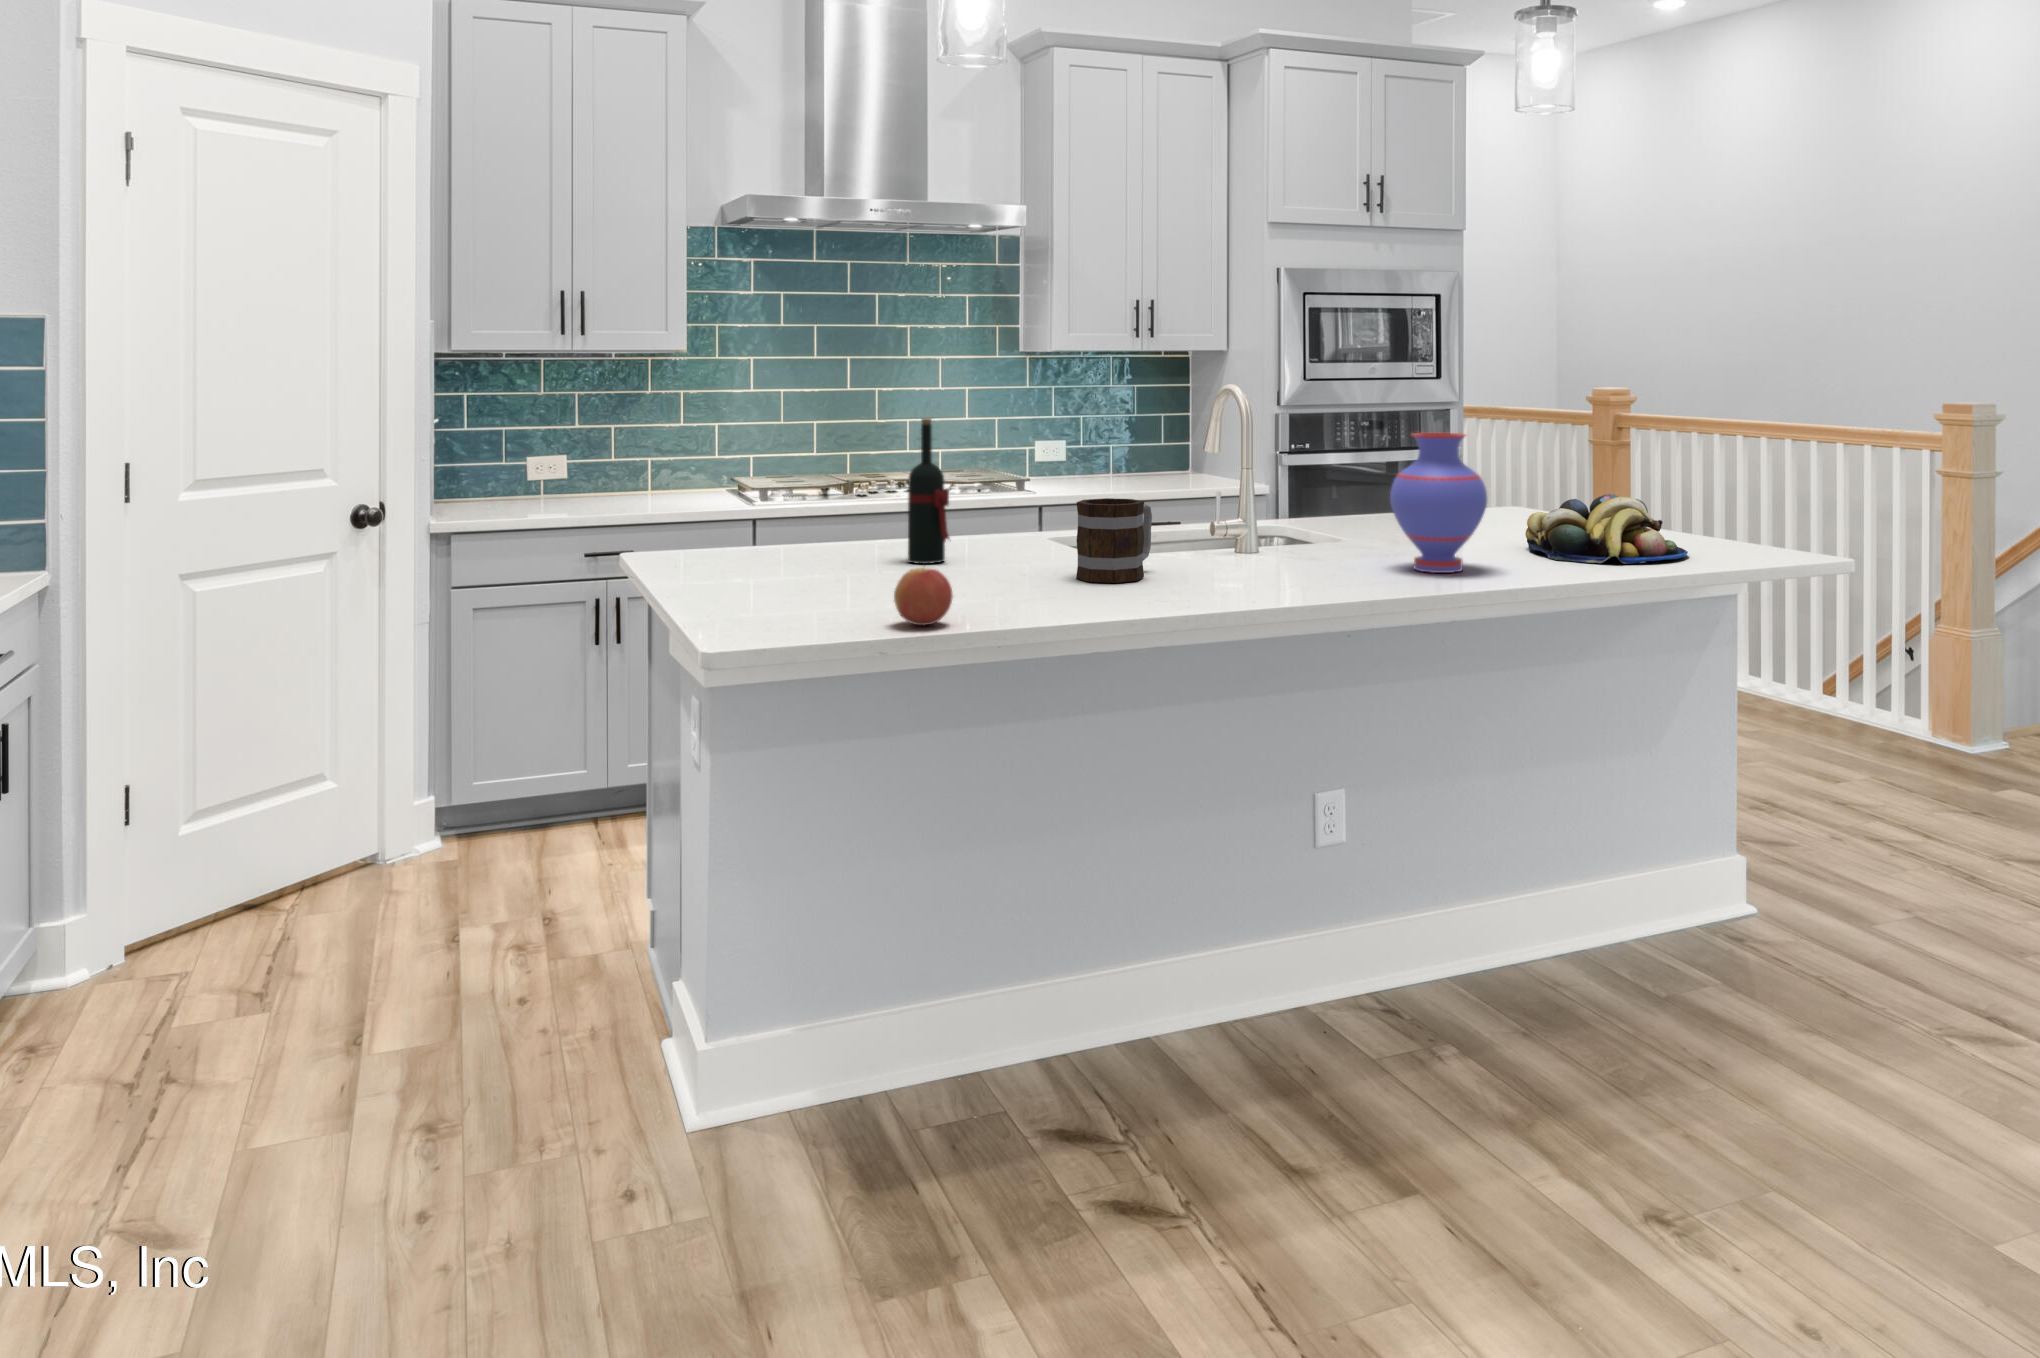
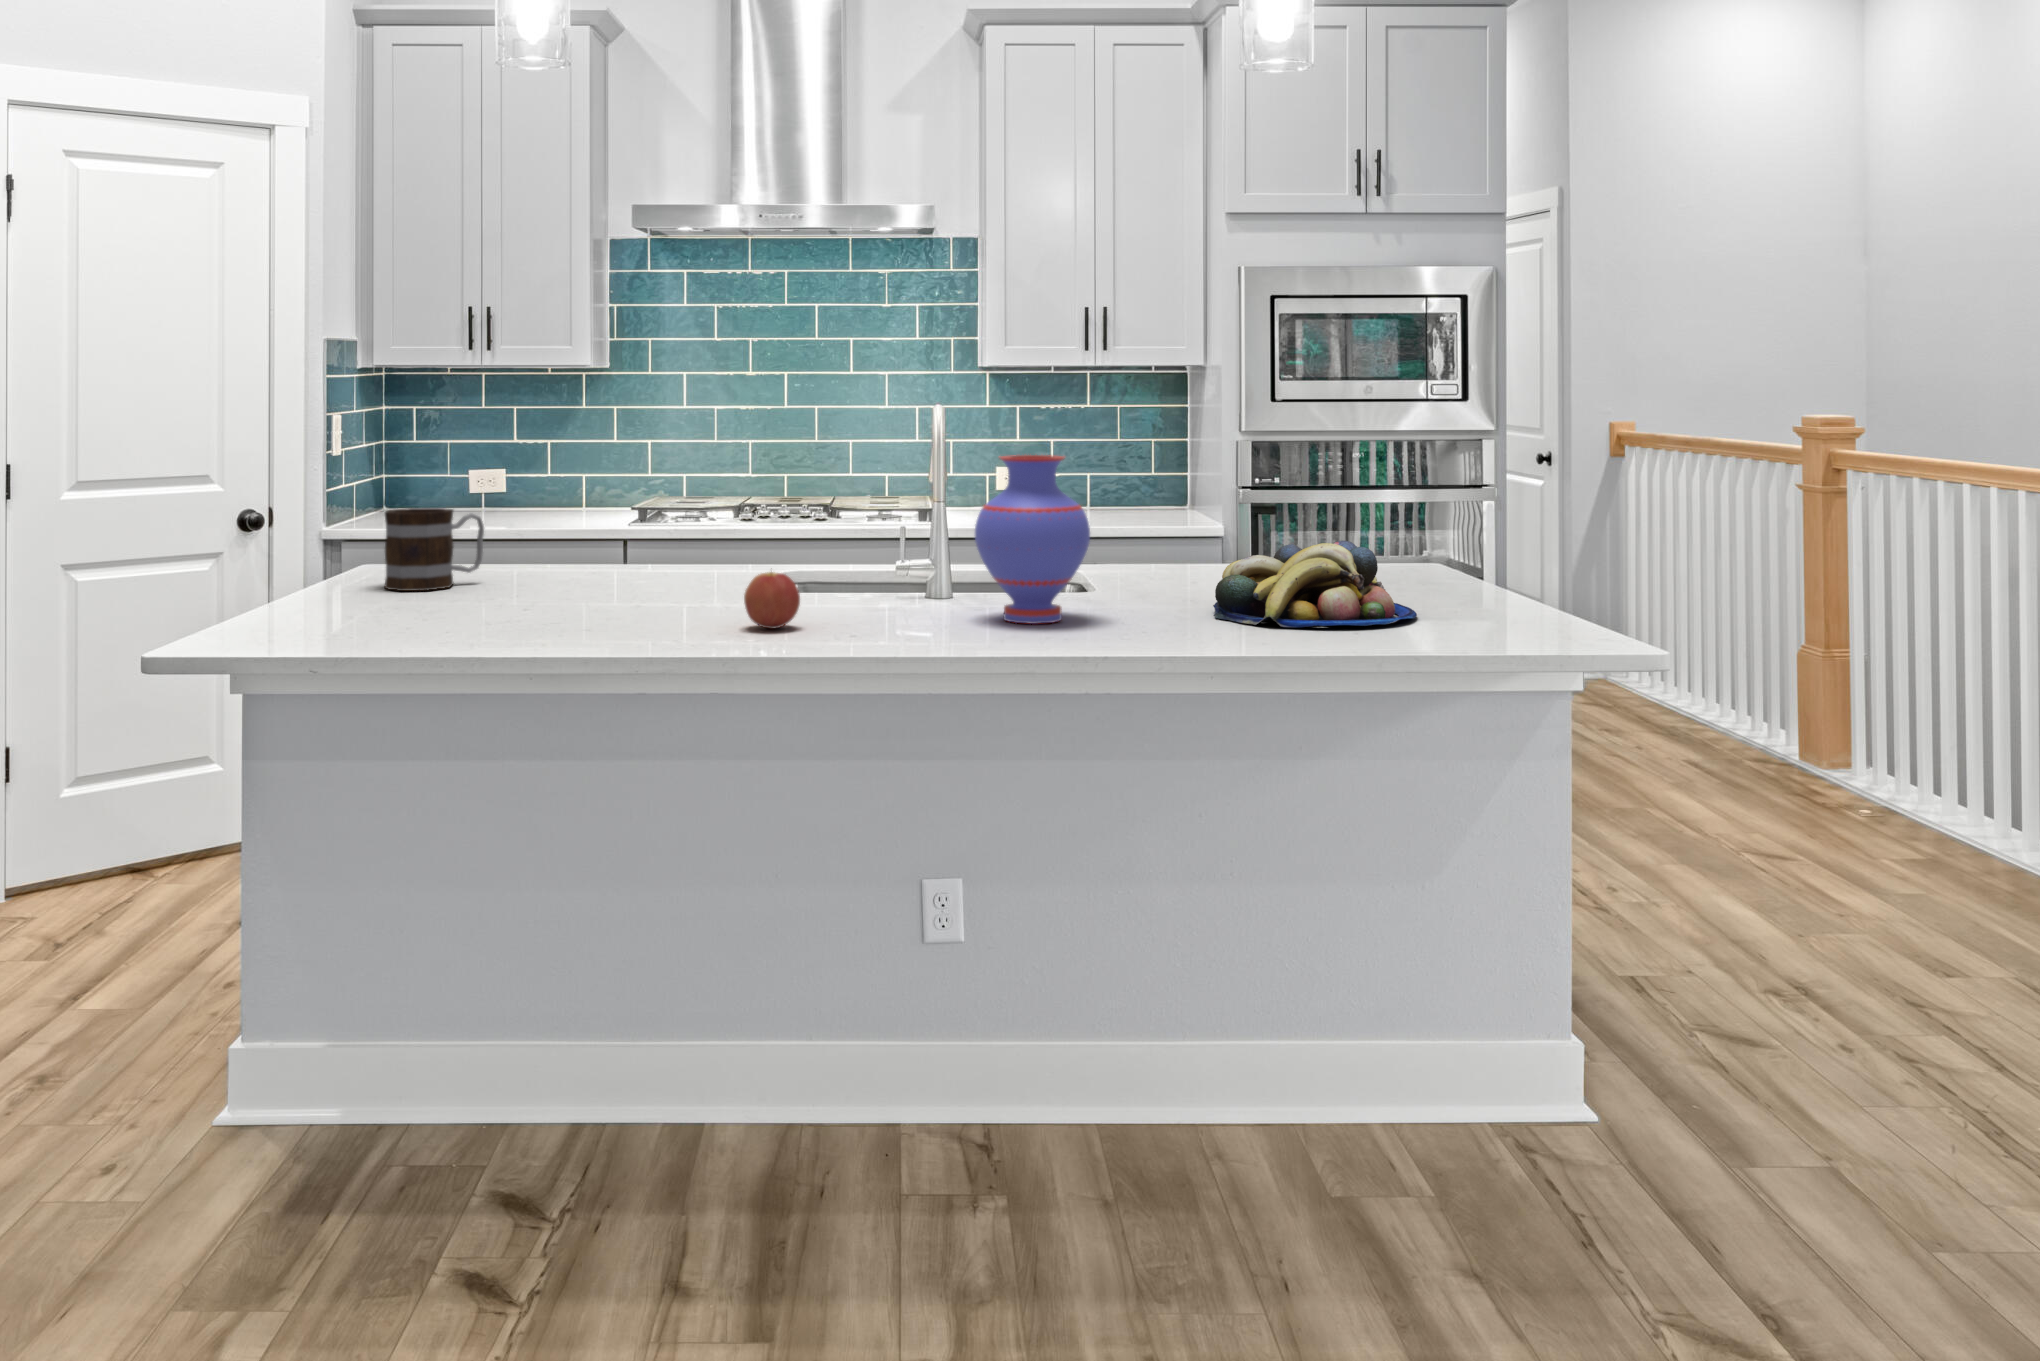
wine bottle: present [908,418,949,564] -> none [531,432,570,583]
mug: present [1076,498,1152,583] -> present [385,508,484,591]
apple: present [894,566,953,625] -> present [744,572,800,628]

